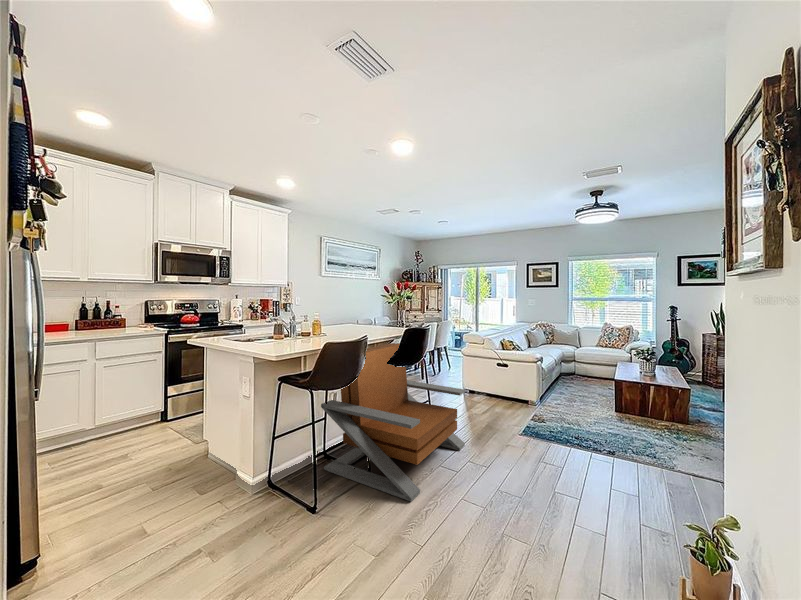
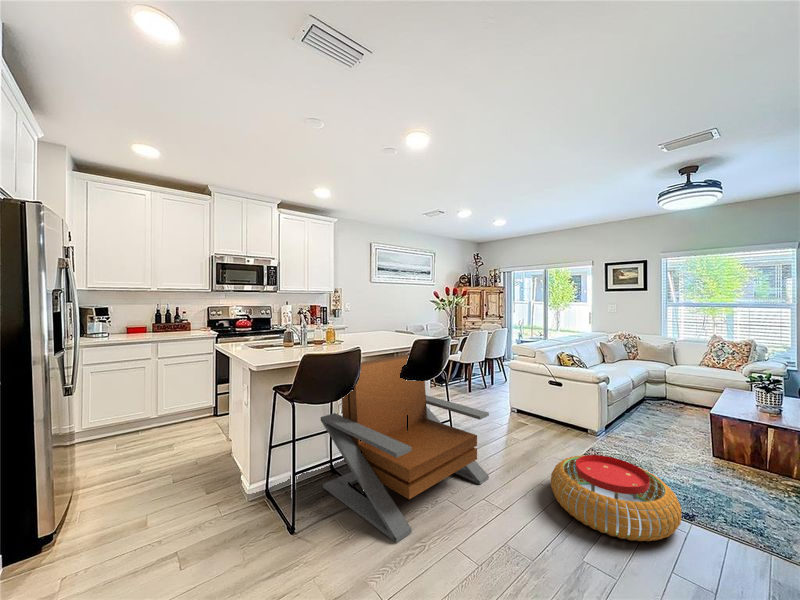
pouf: none [515,417,610,474] -> present [551,455,682,541]

